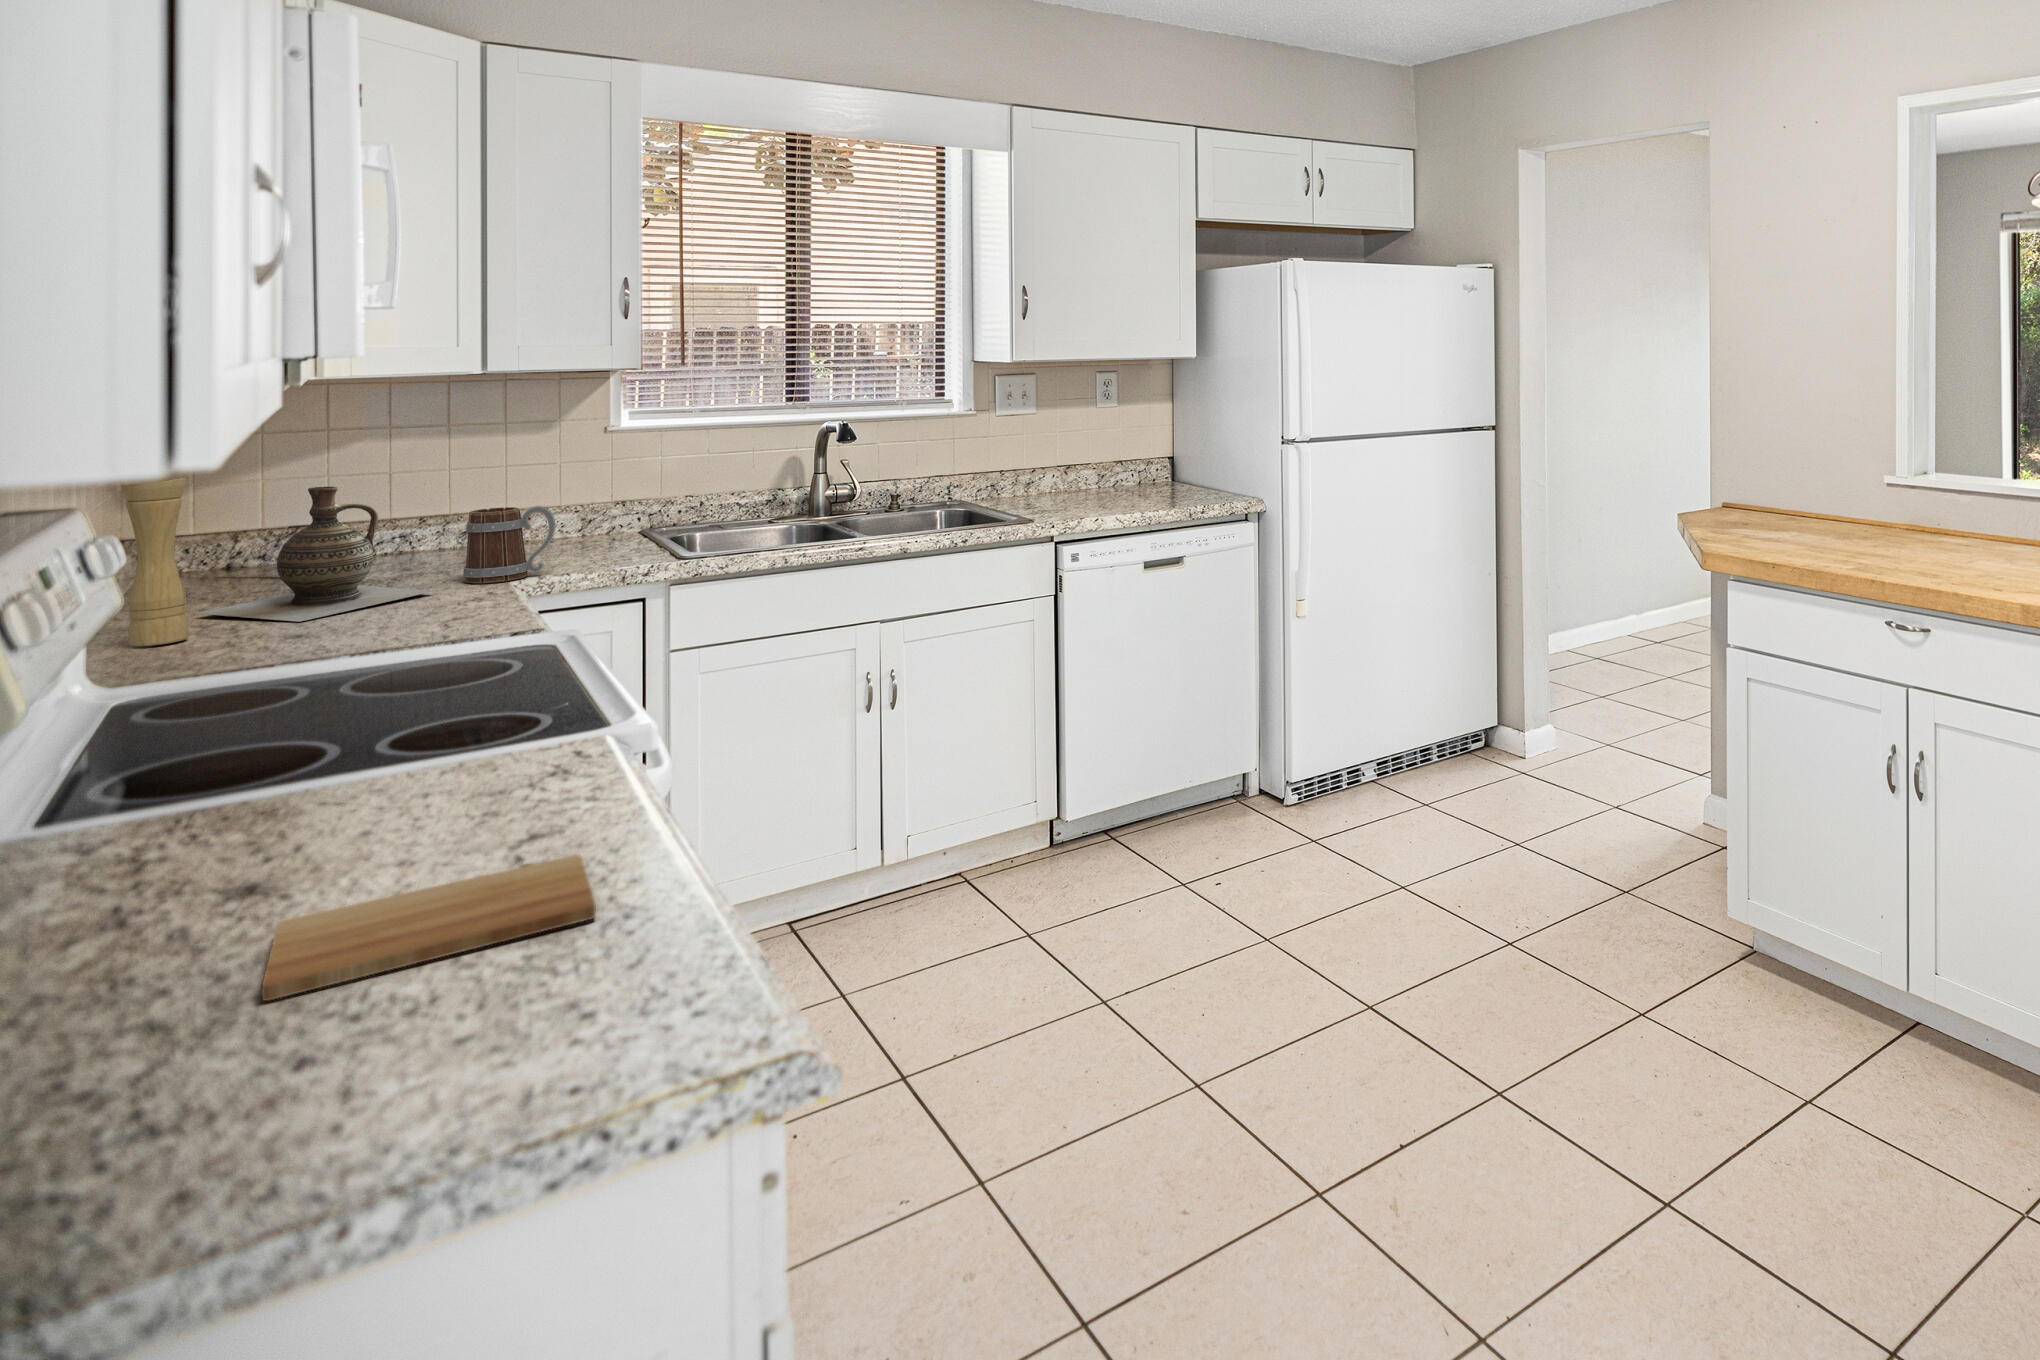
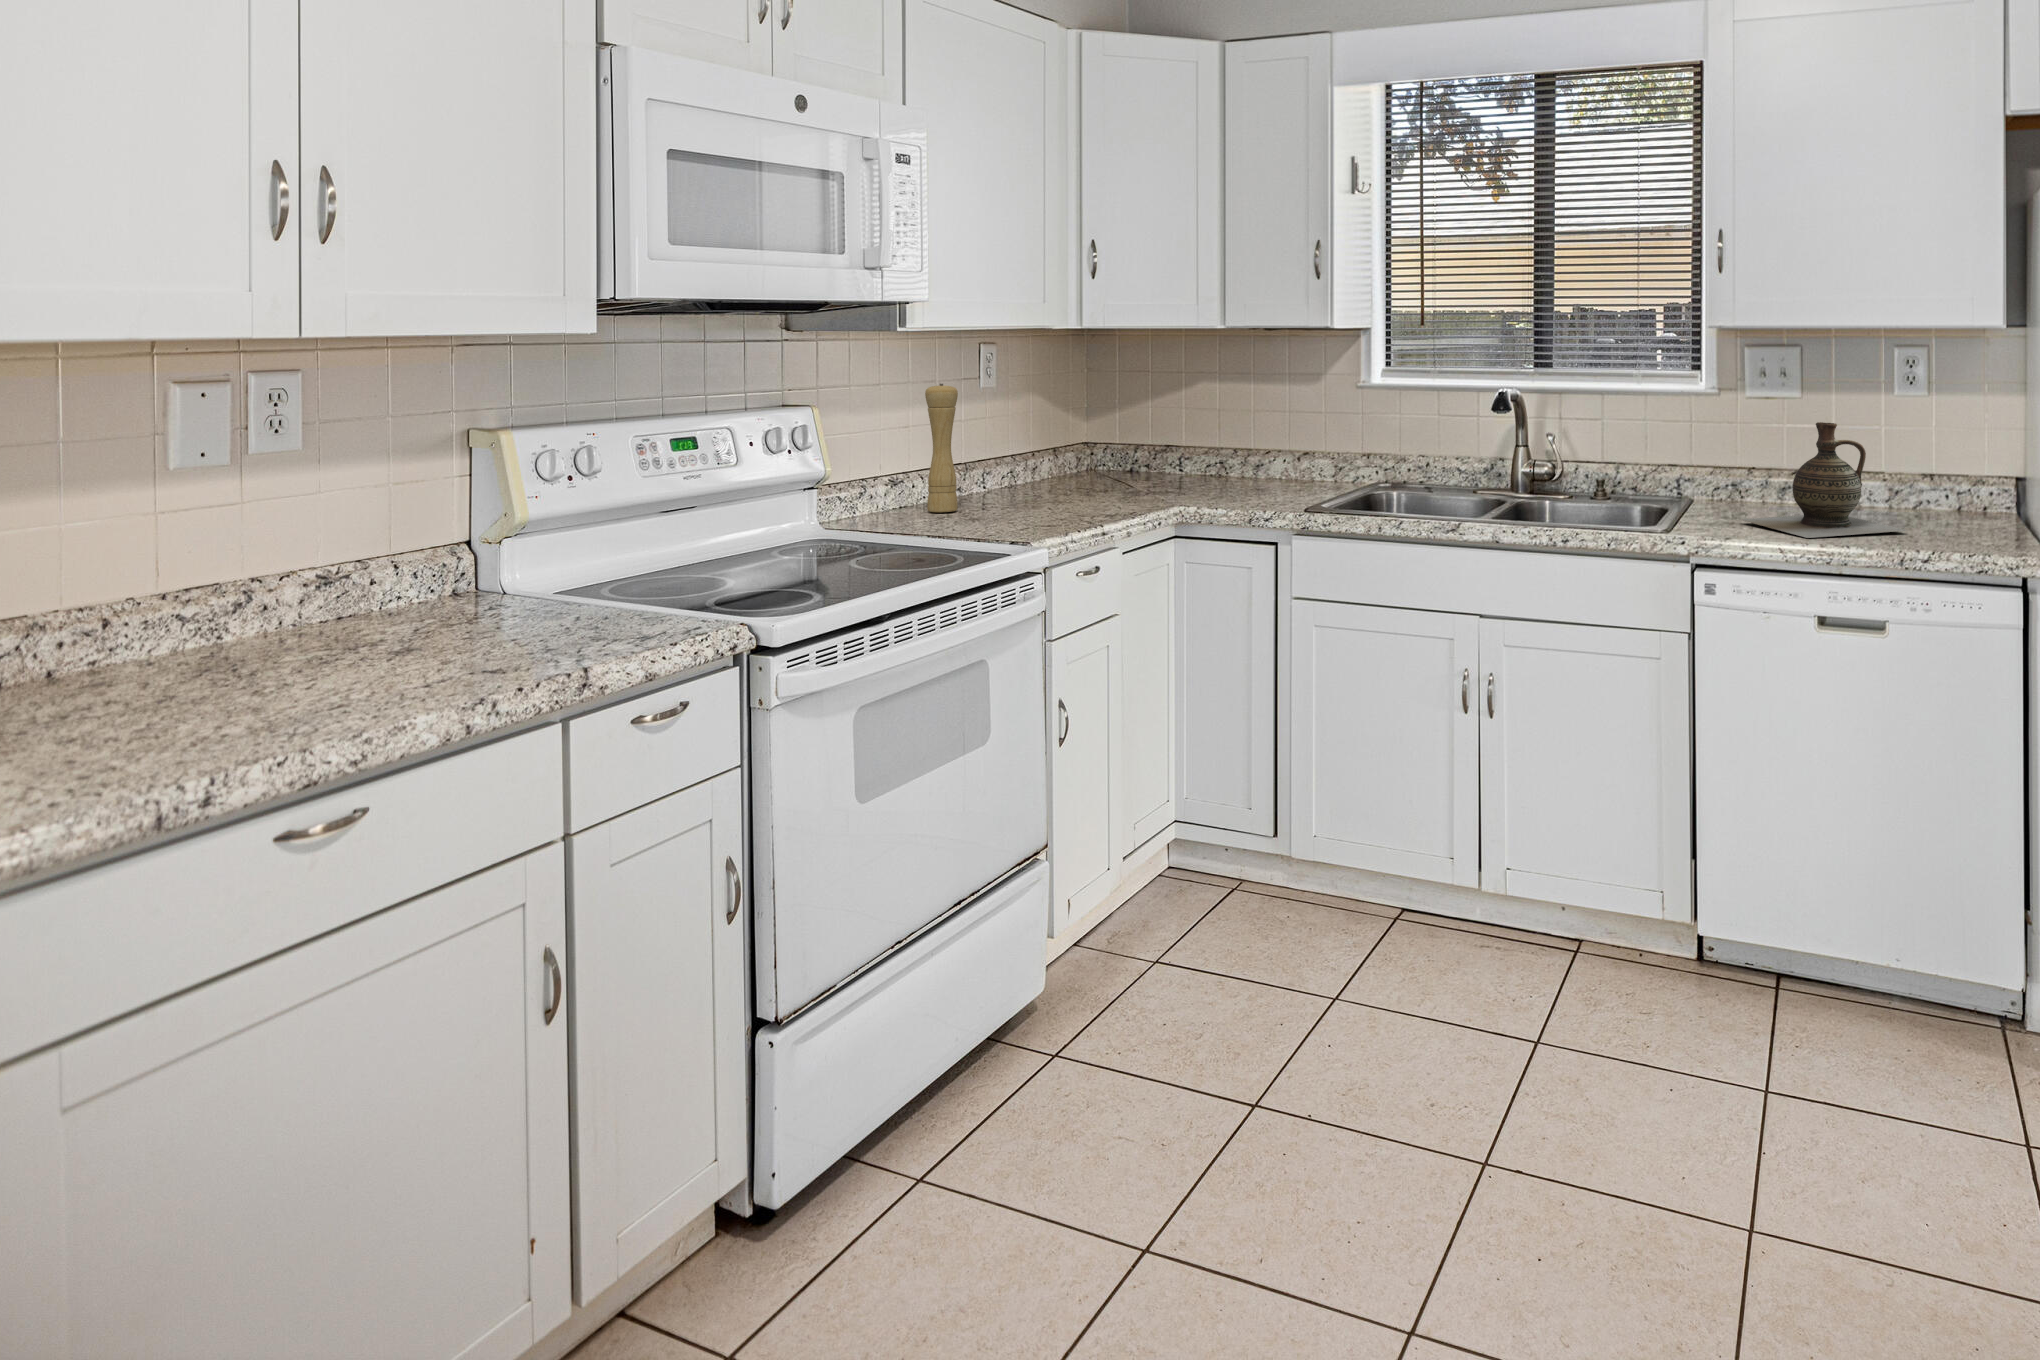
ceramic jug: present [197,487,433,622] -> present [1741,422,1907,538]
mug: present [463,506,555,583] -> none [1161,443,1221,508]
cutting board: present [262,855,596,1001] -> none [219,664,455,721]

